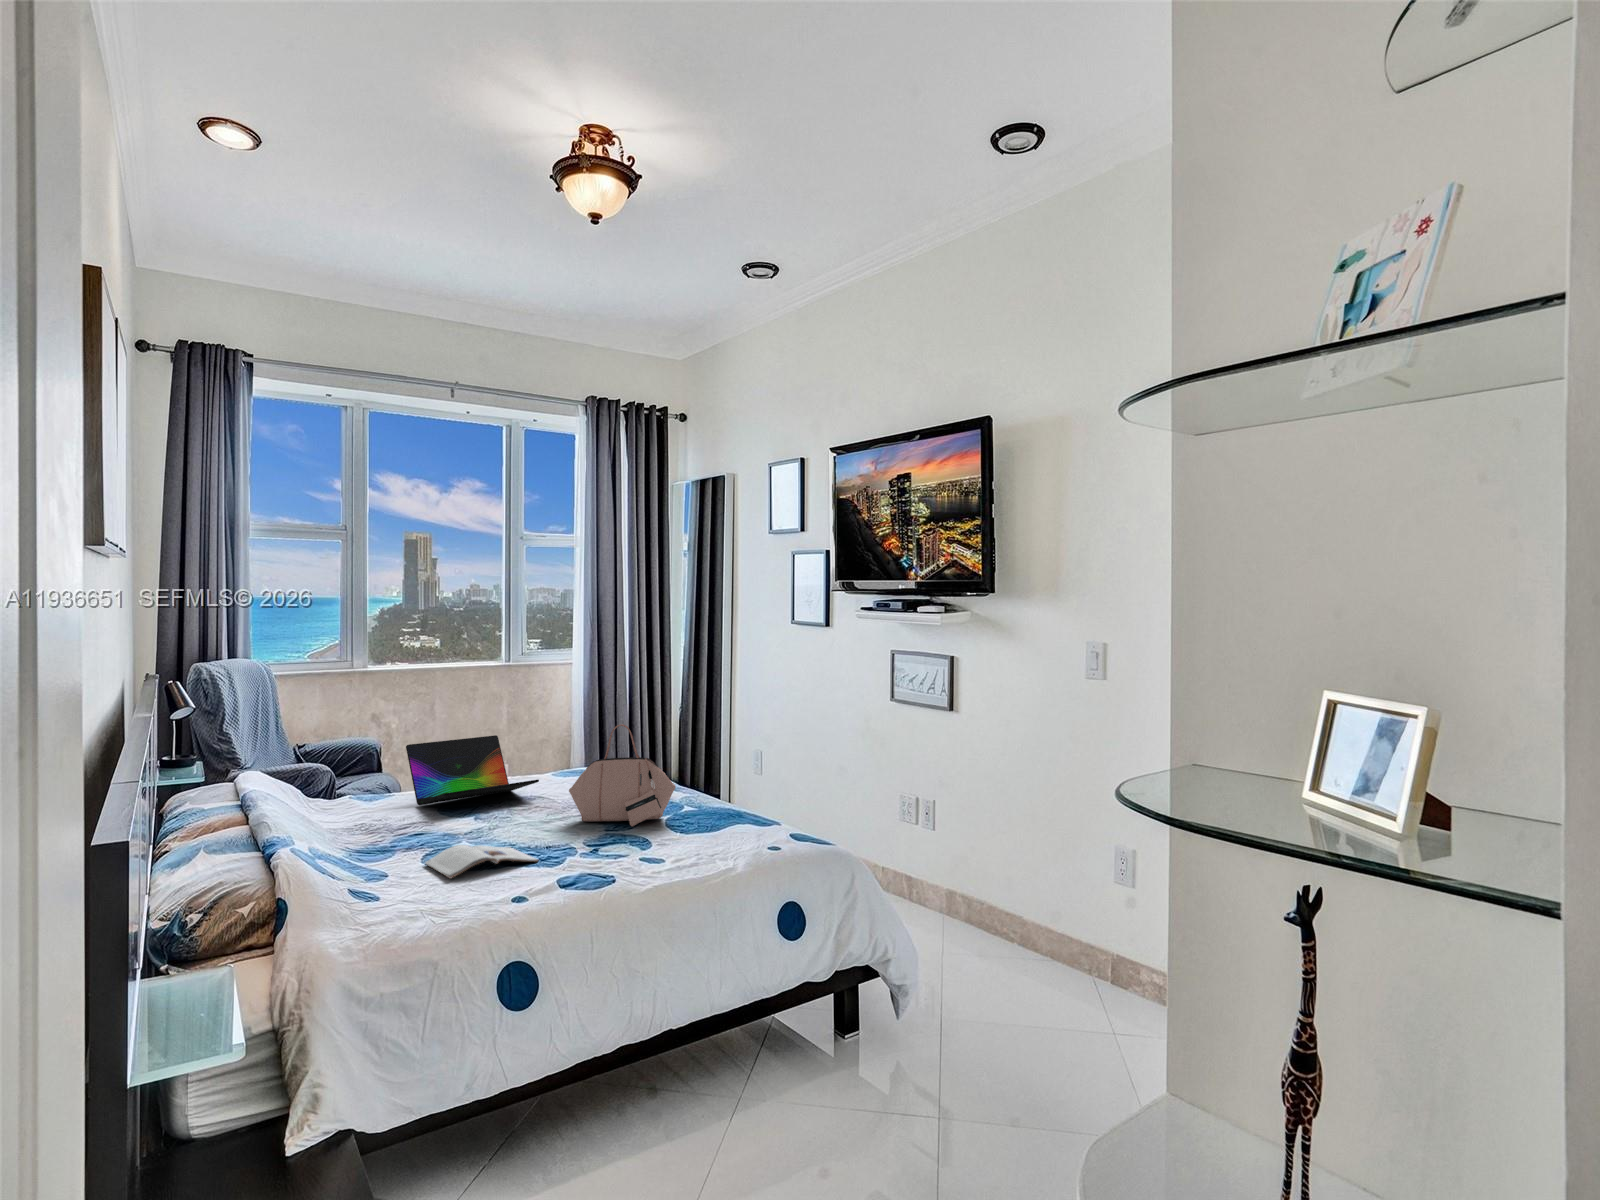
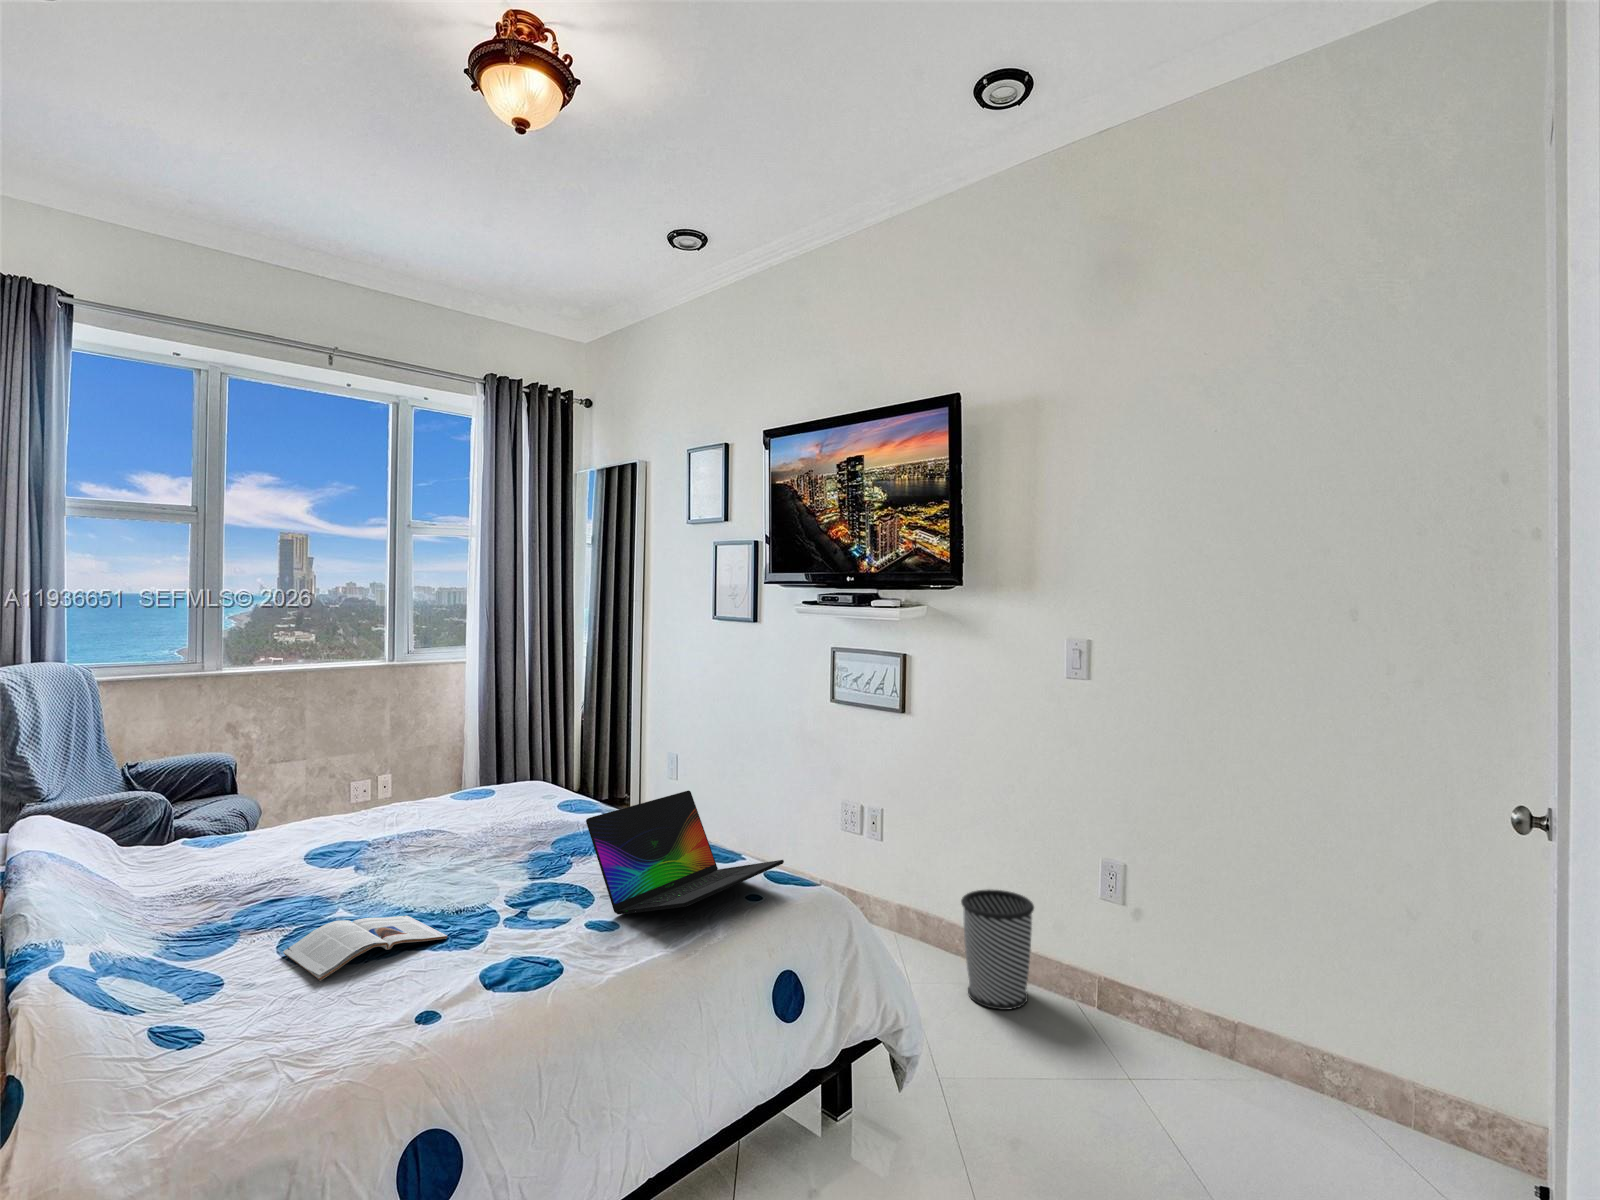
handbag: present [569,724,676,826] -> none [482,745,617,872]
laptop: present [406,735,539,805] -> present [586,790,784,914]
wastebasket: none [986,873,1053,978] -> present [961,890,1034,1010]

